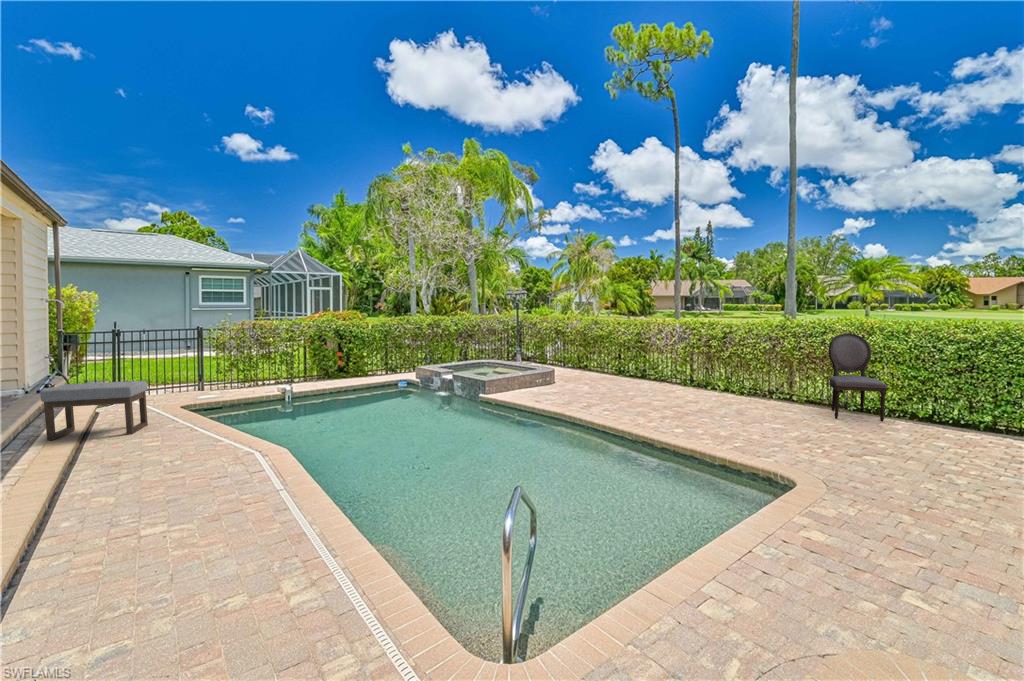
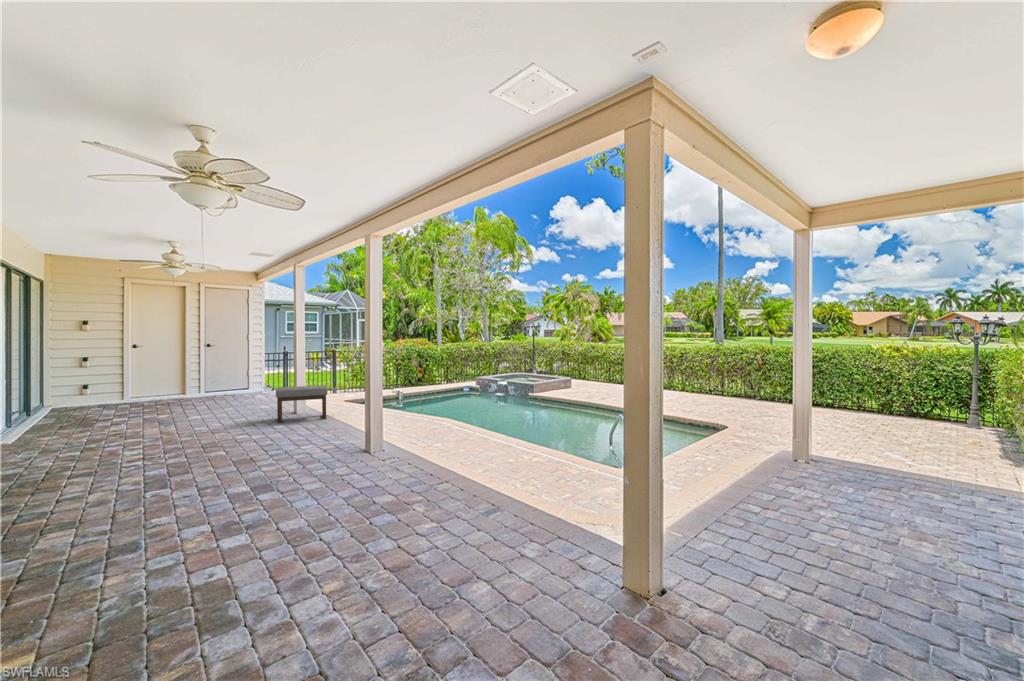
dining chair: present [828,333,887,422] -> none [744,353,776,405]

